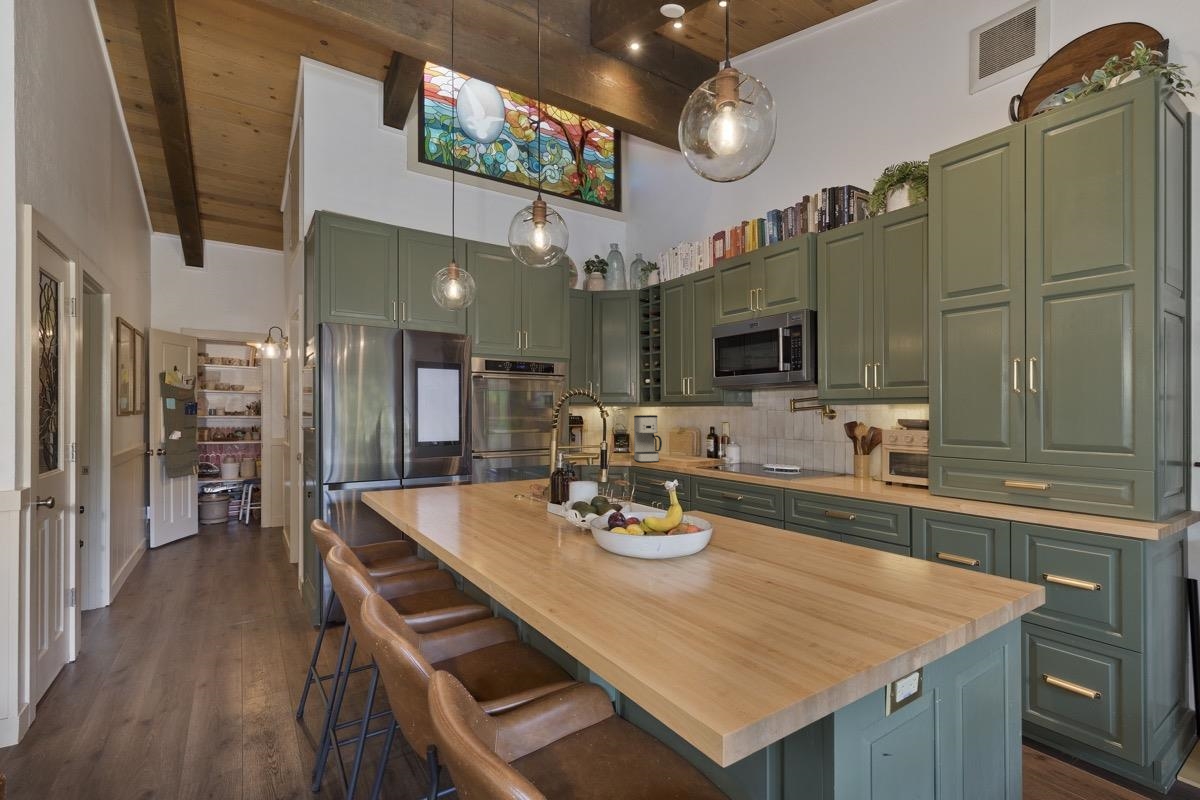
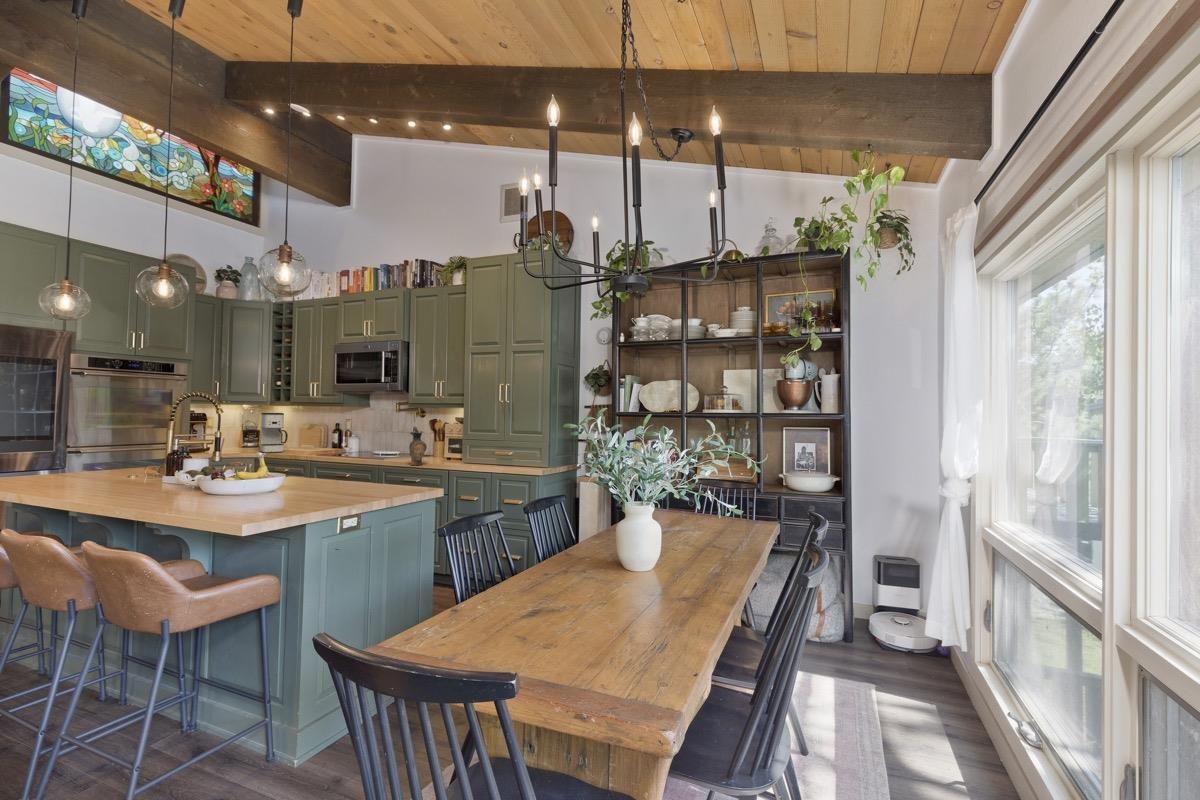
ceramic pitcher: none [831,429,858,487] -> present [409,426,427,465]

